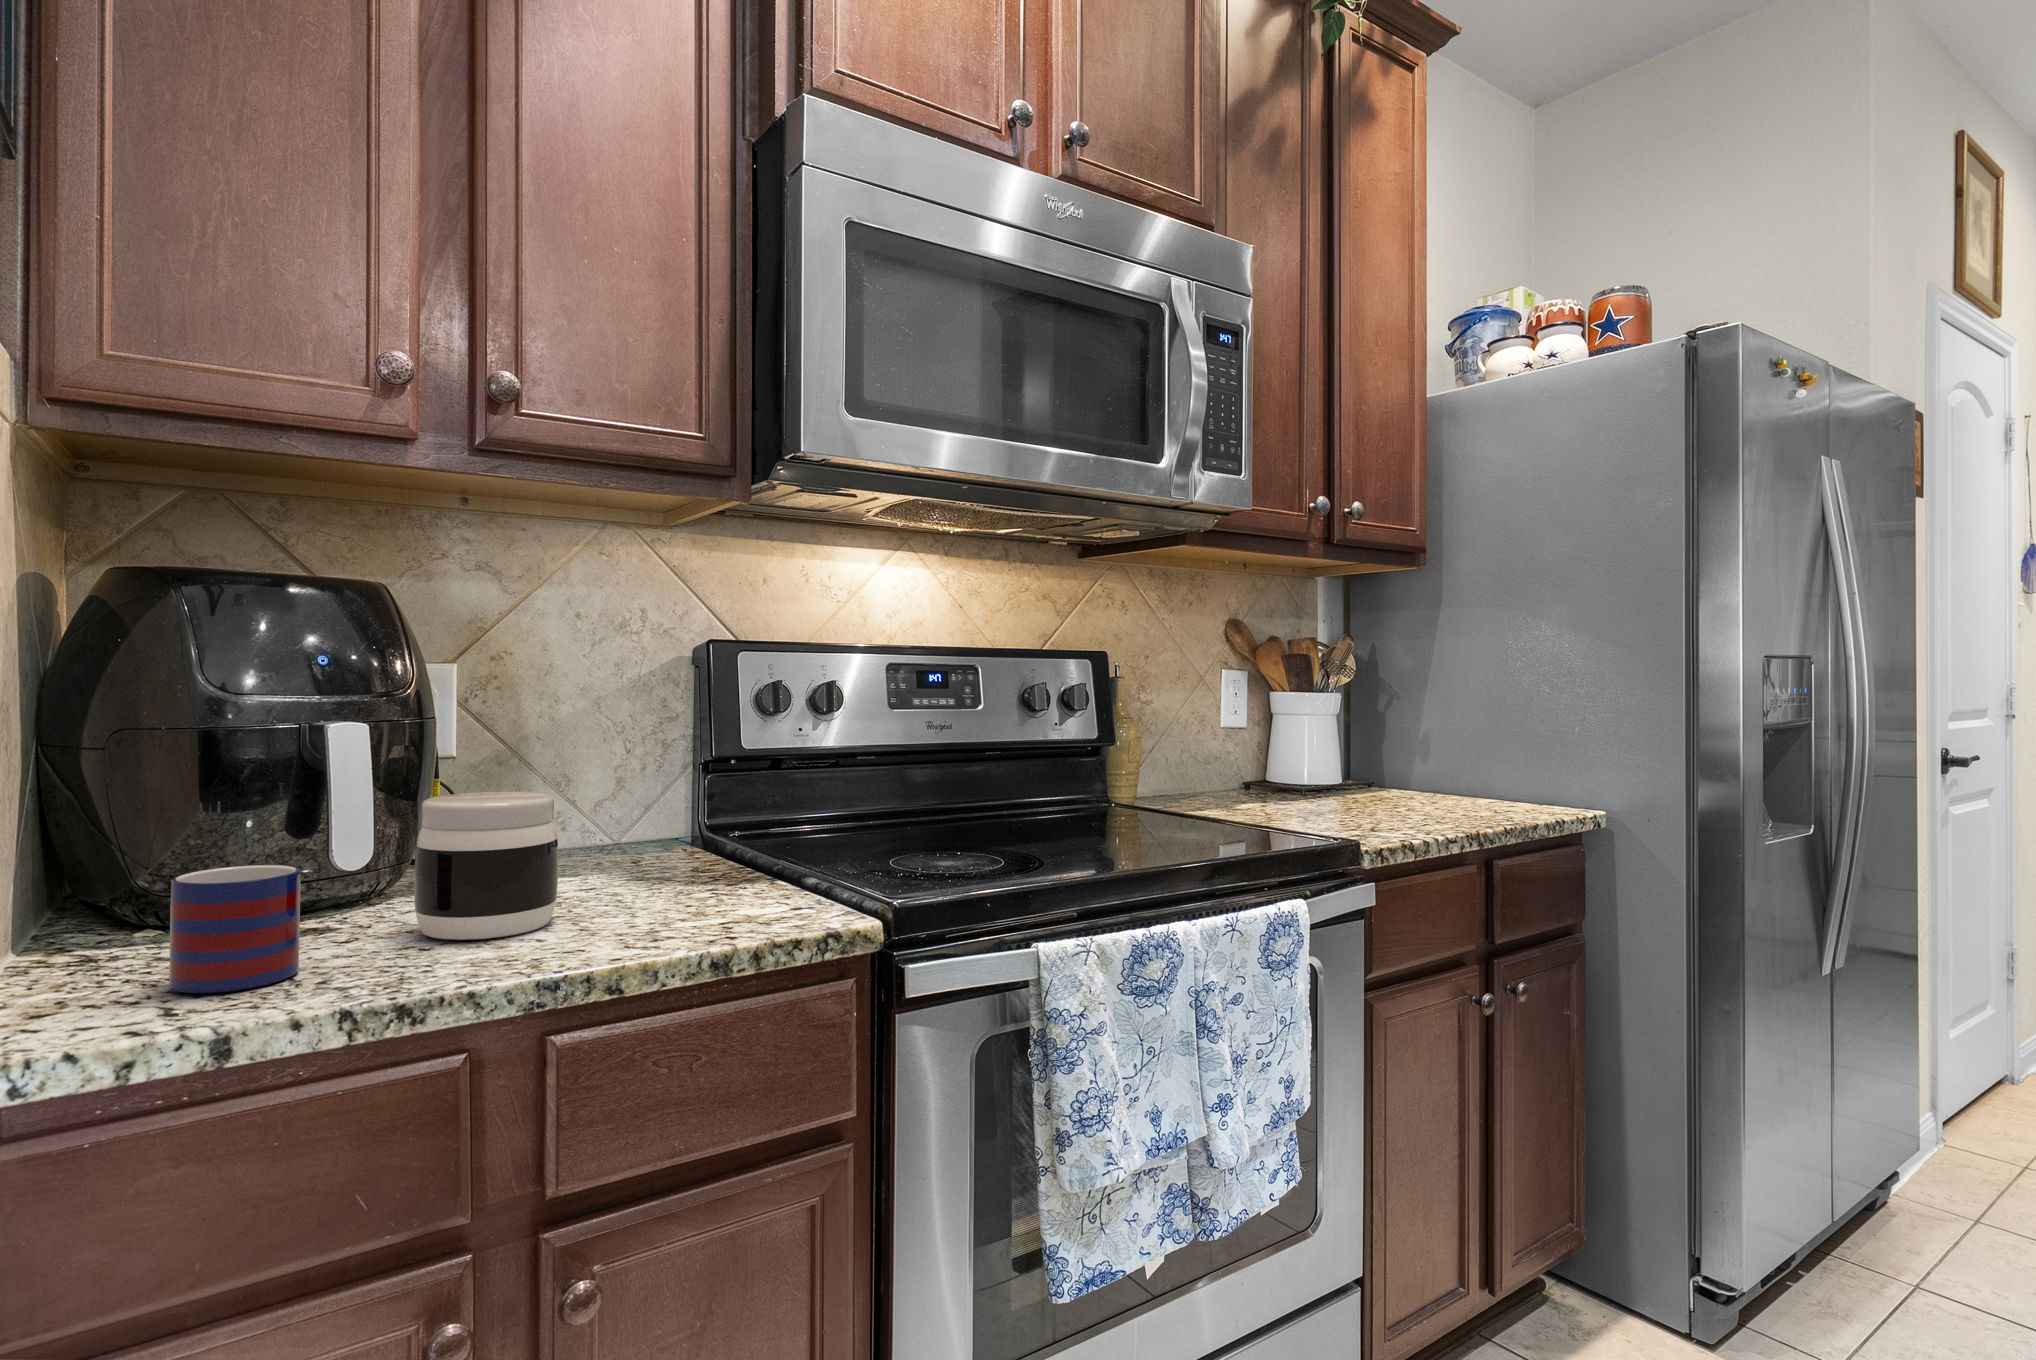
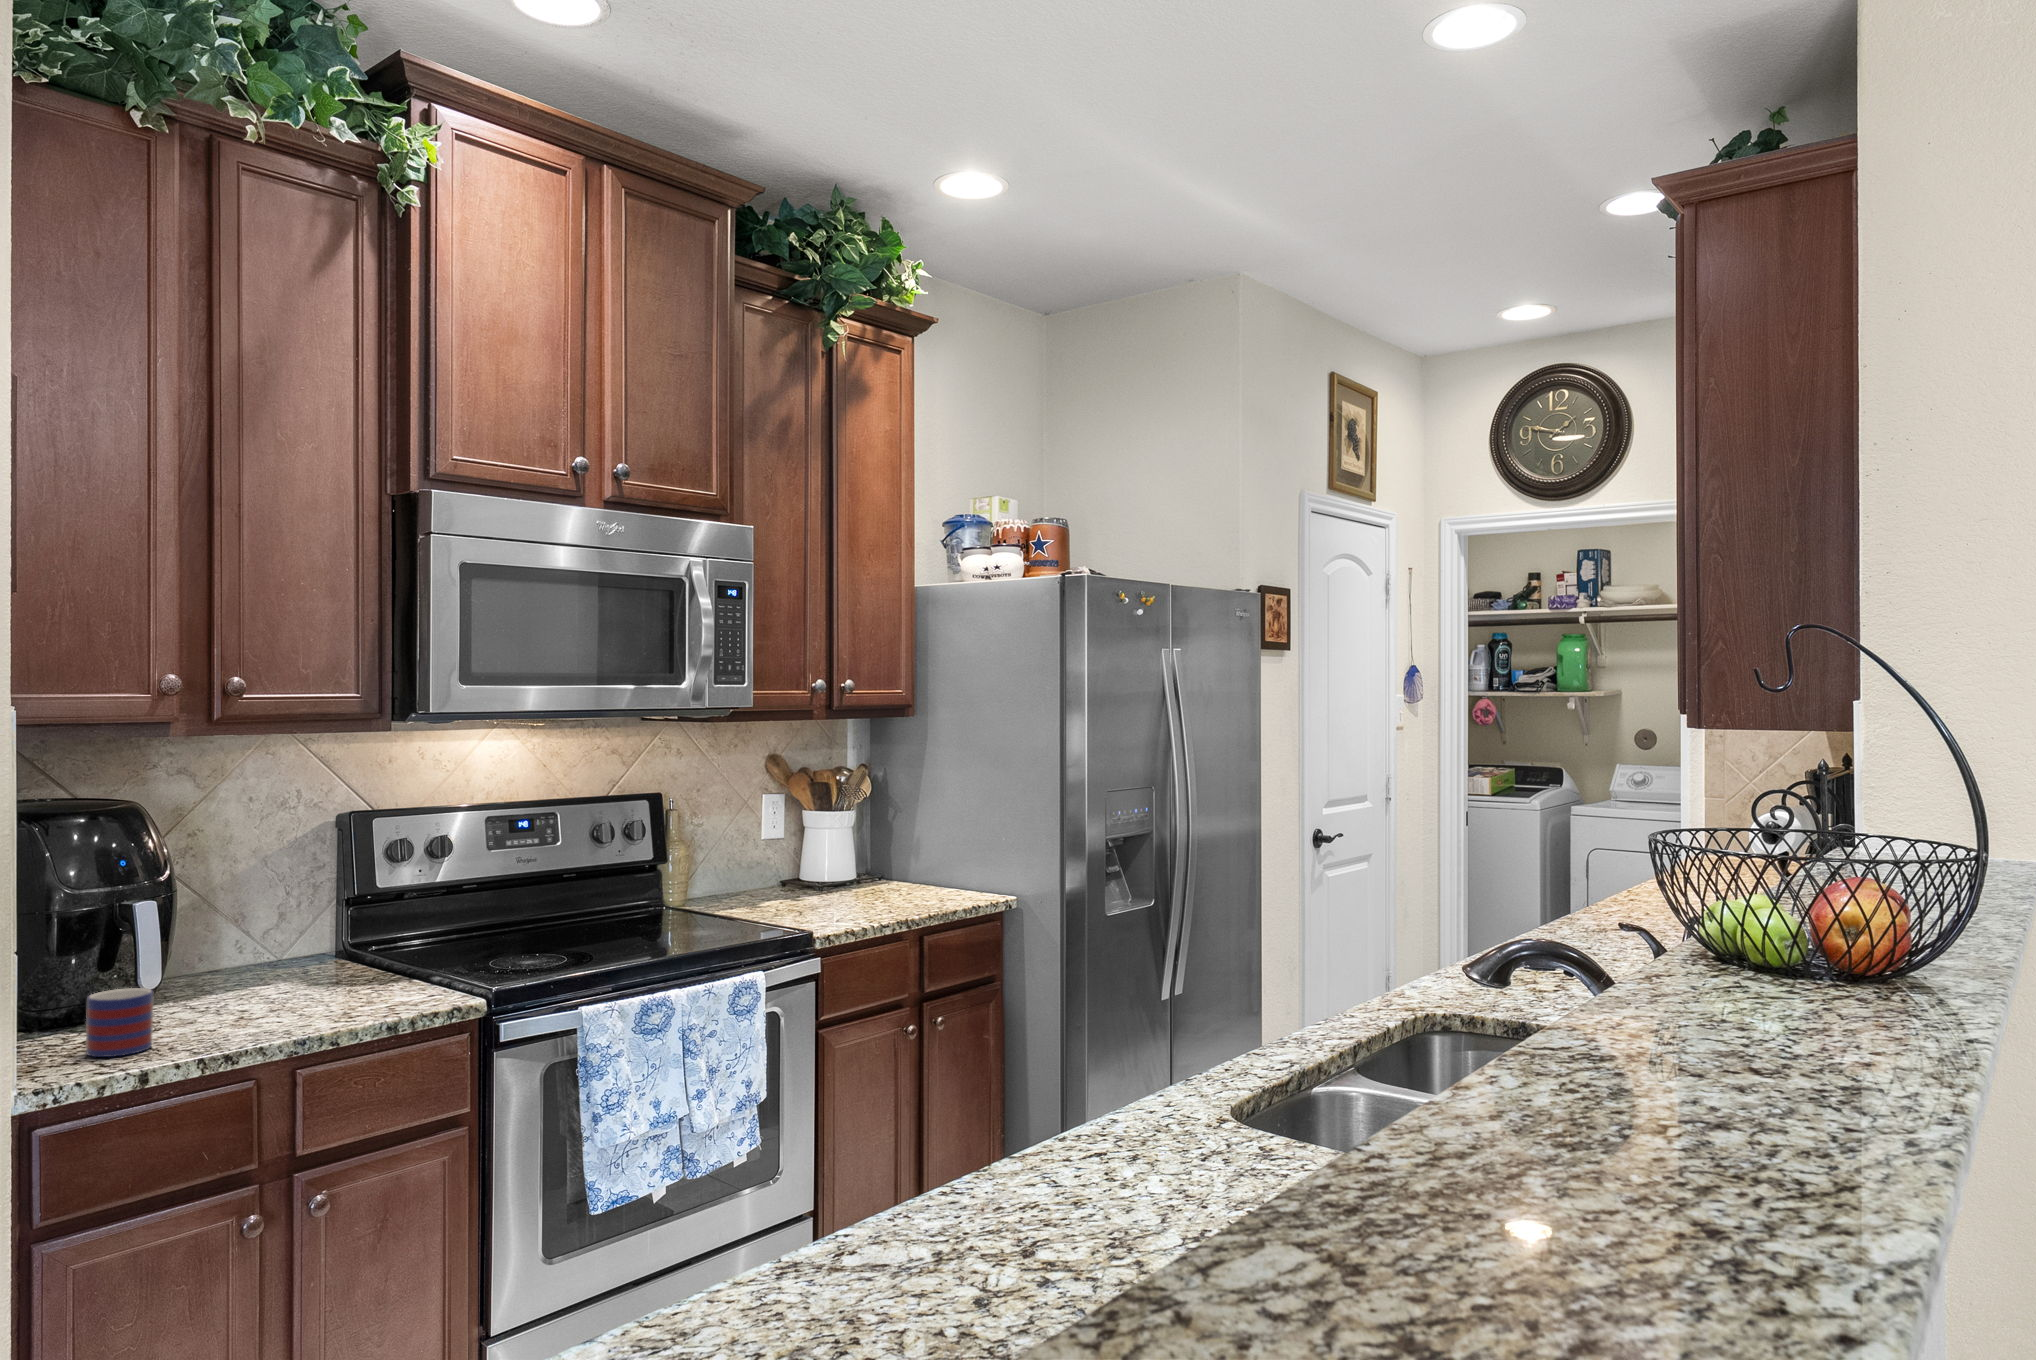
jar: present [414,792,558,940] -> none [196,936,282,1025]

